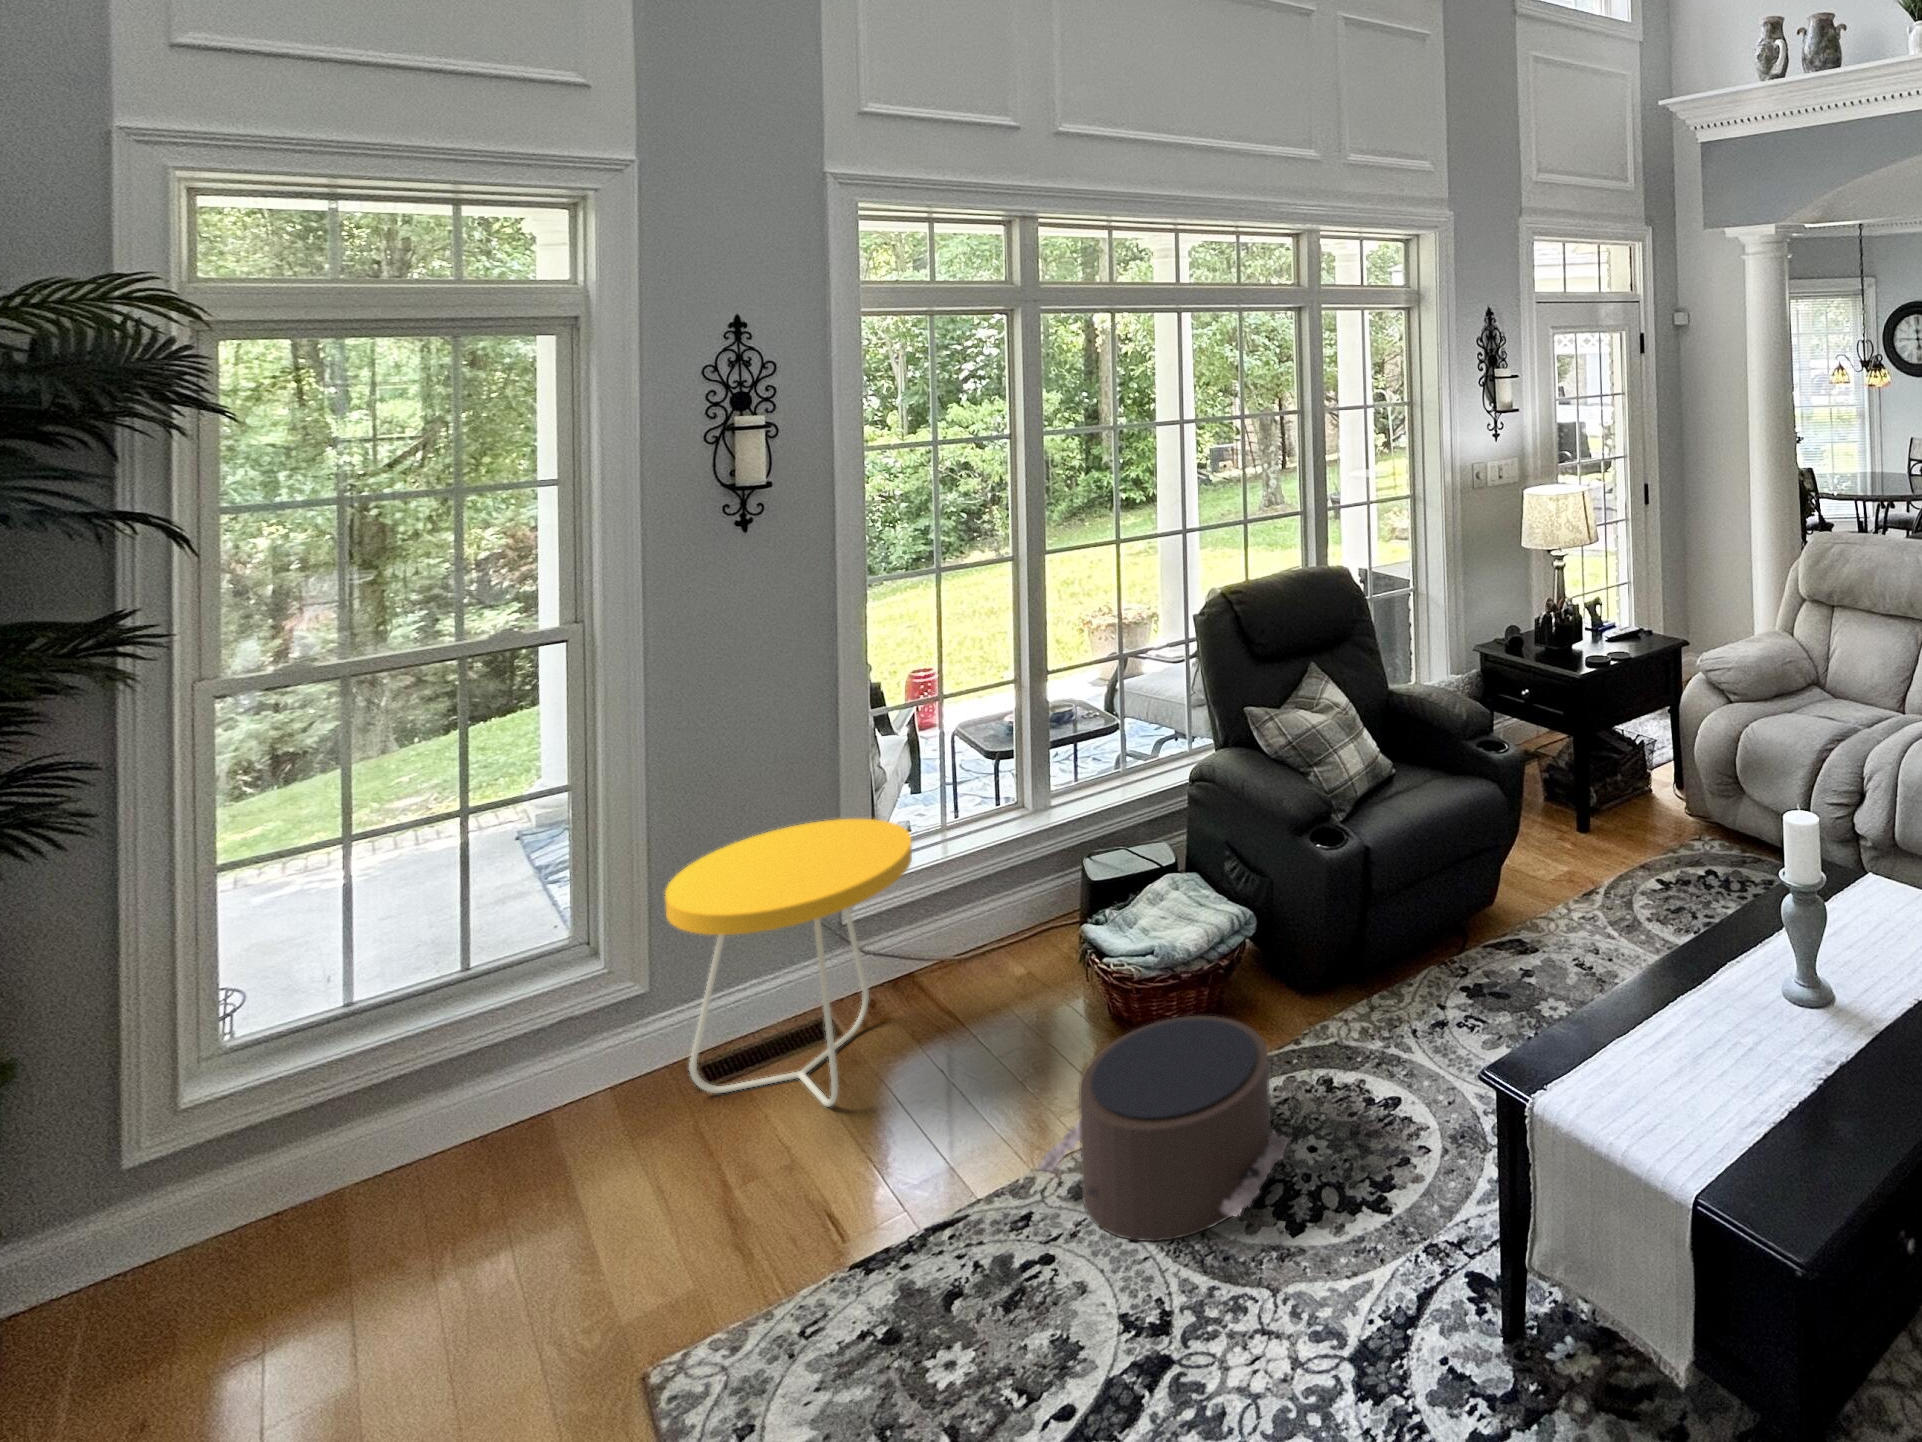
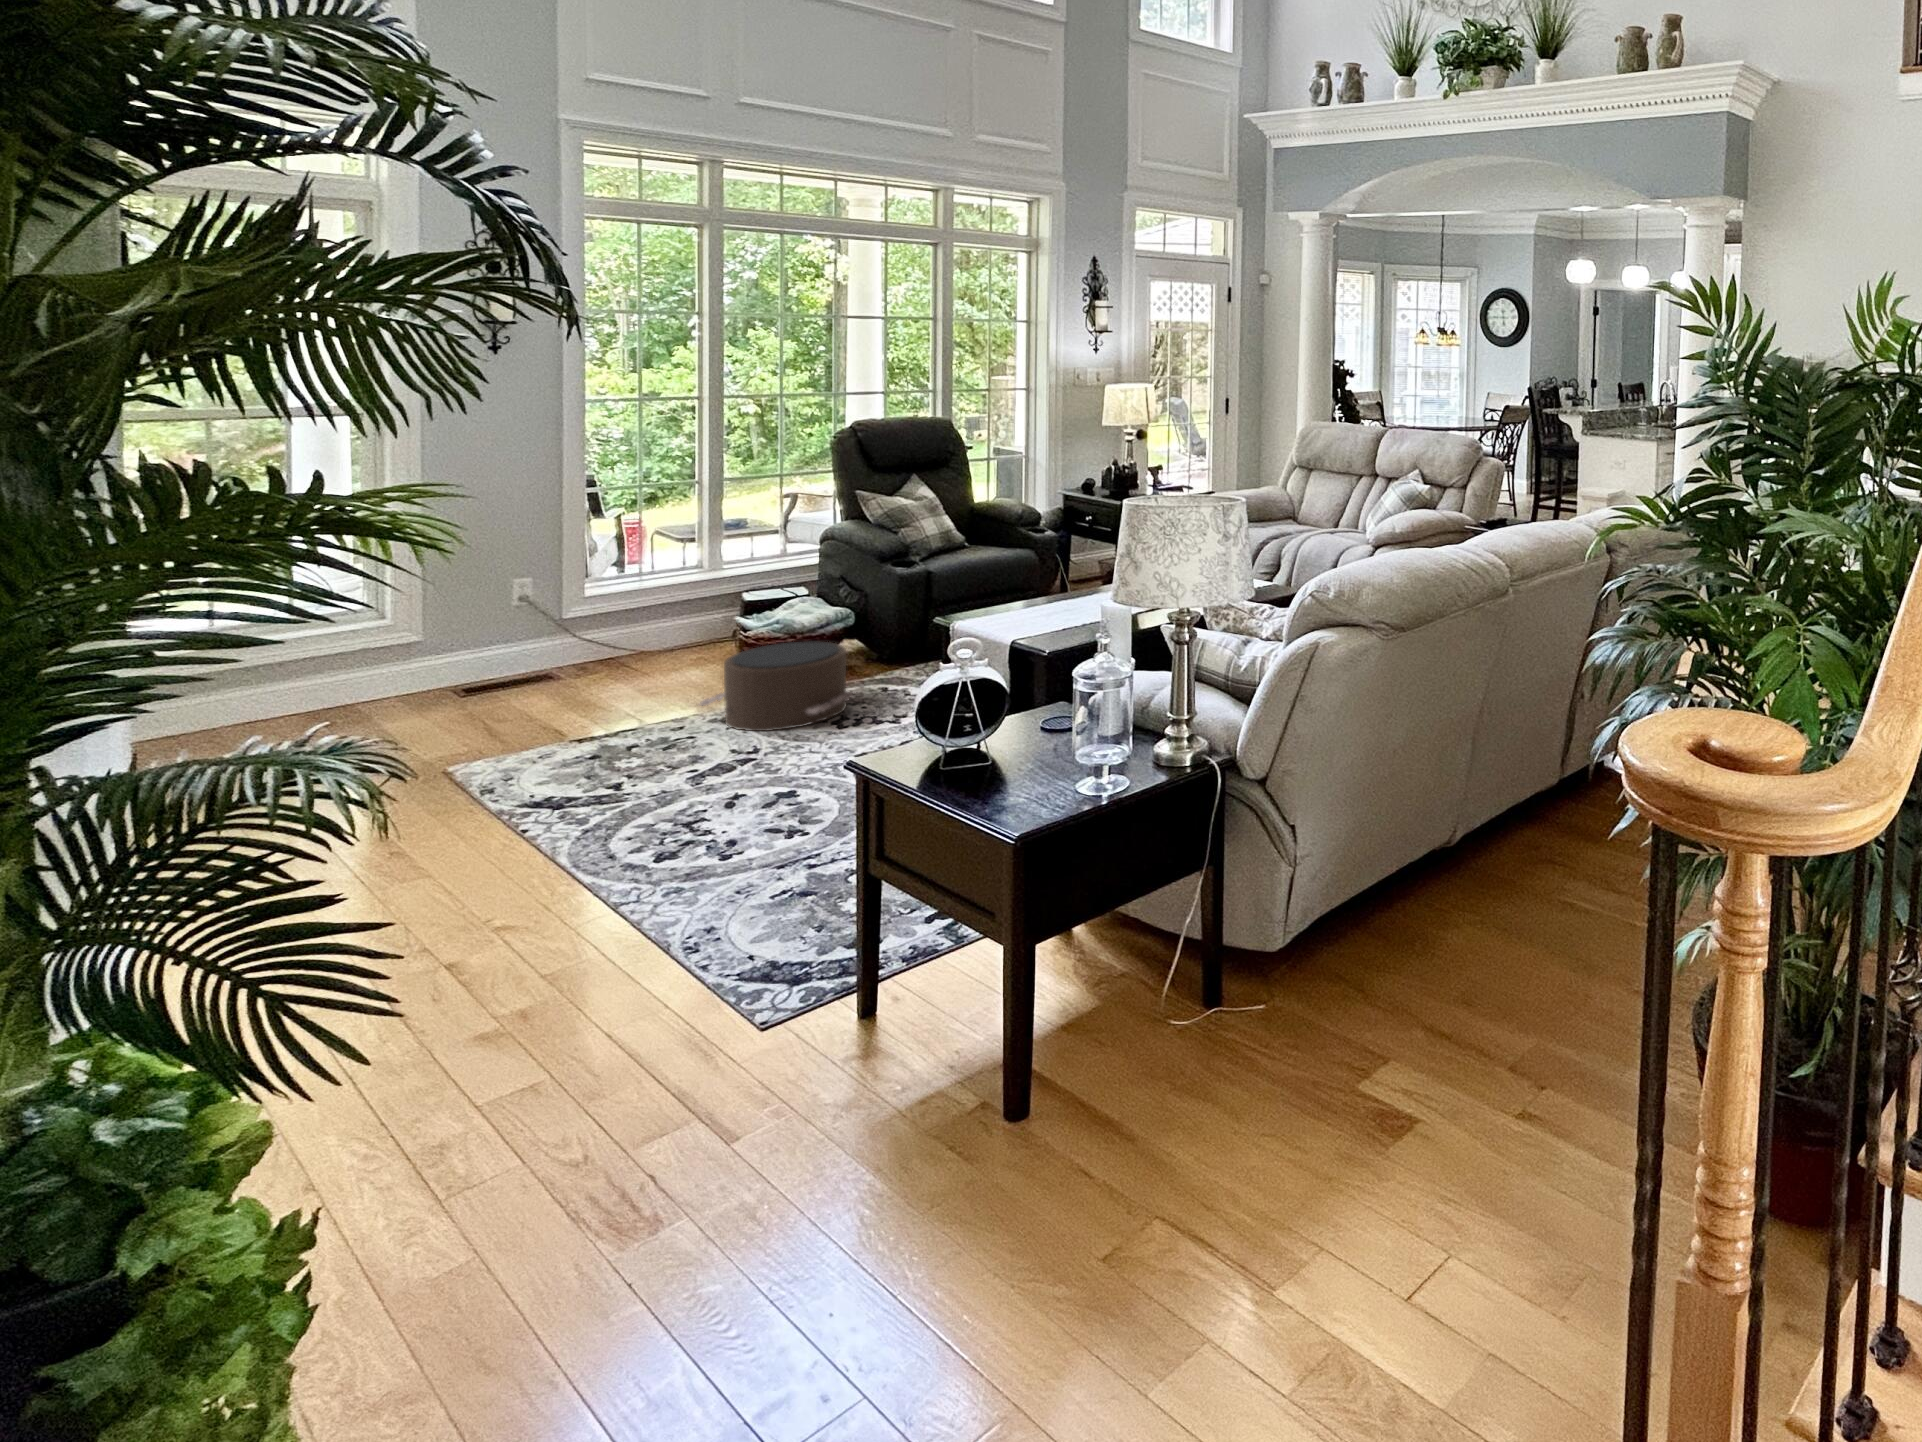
side table: present [665,819,912,1107] -> none [443,547,618,701]

